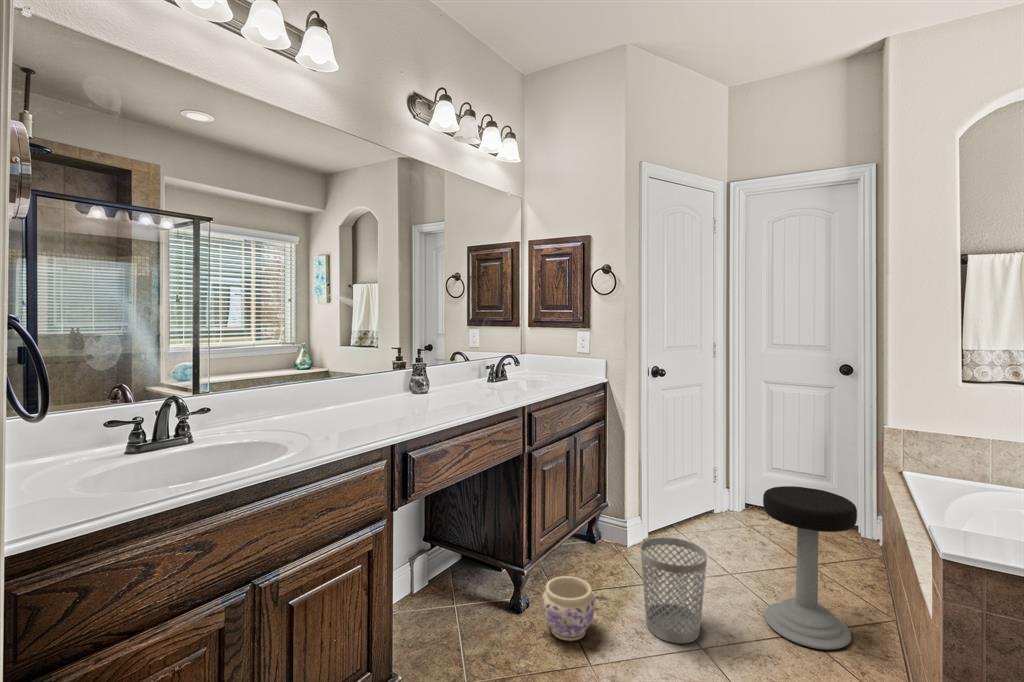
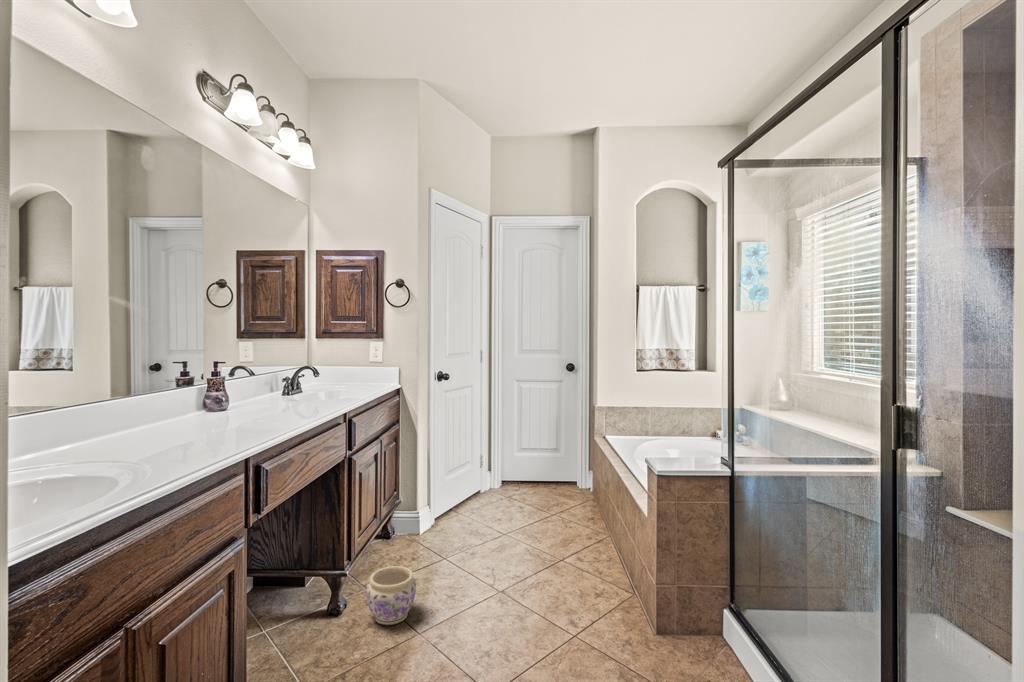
stool: present [763,486,857,650] -> none [536,458,596,574]
wastebasket: present [641,537,707,644] -> none [450,514,503,600]

